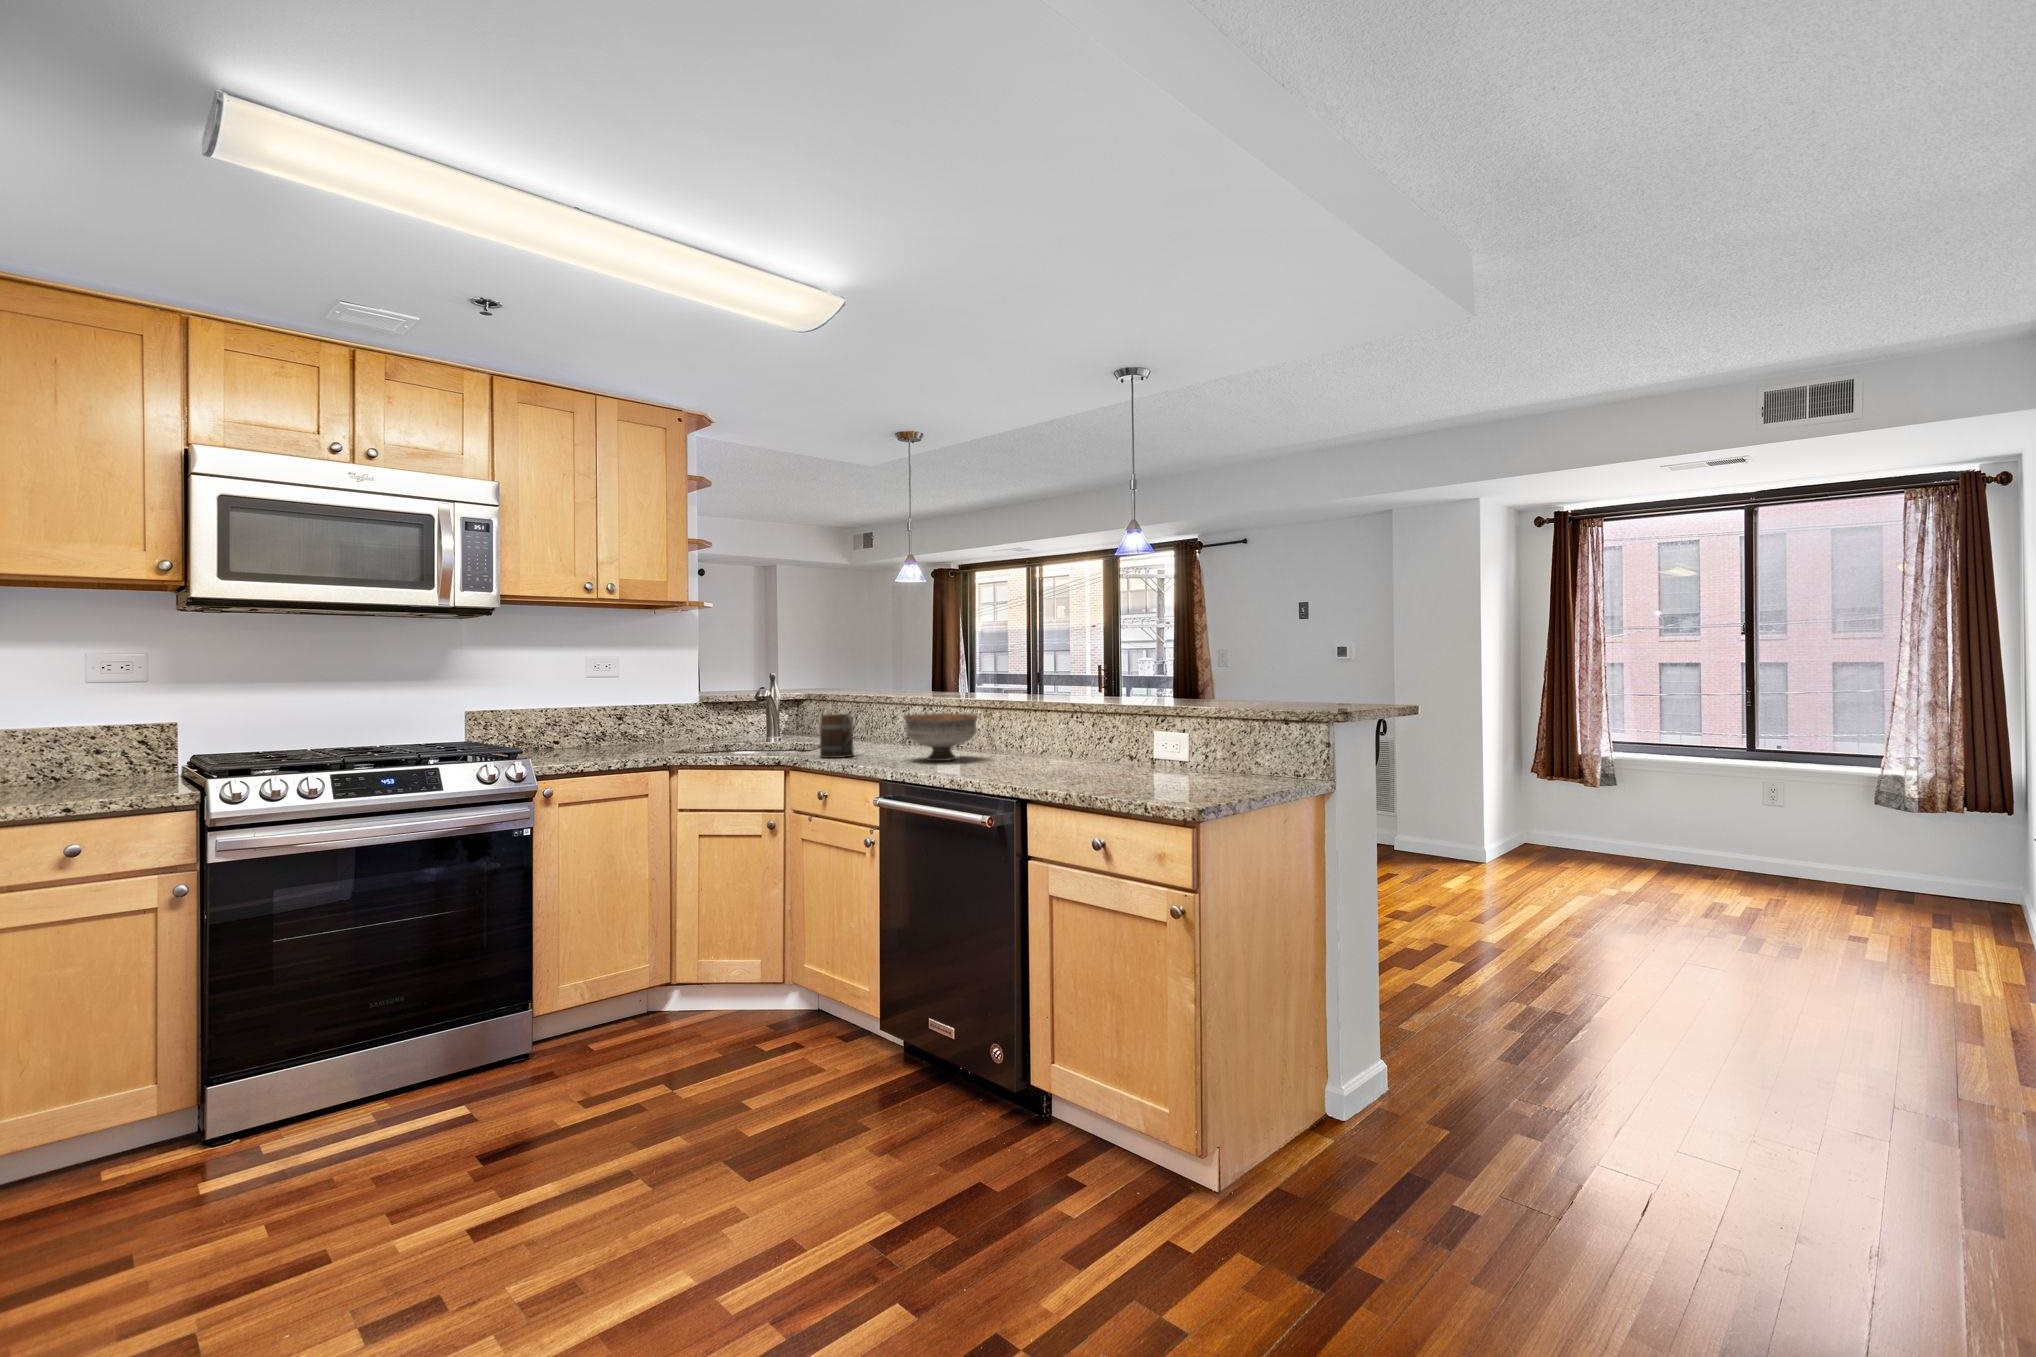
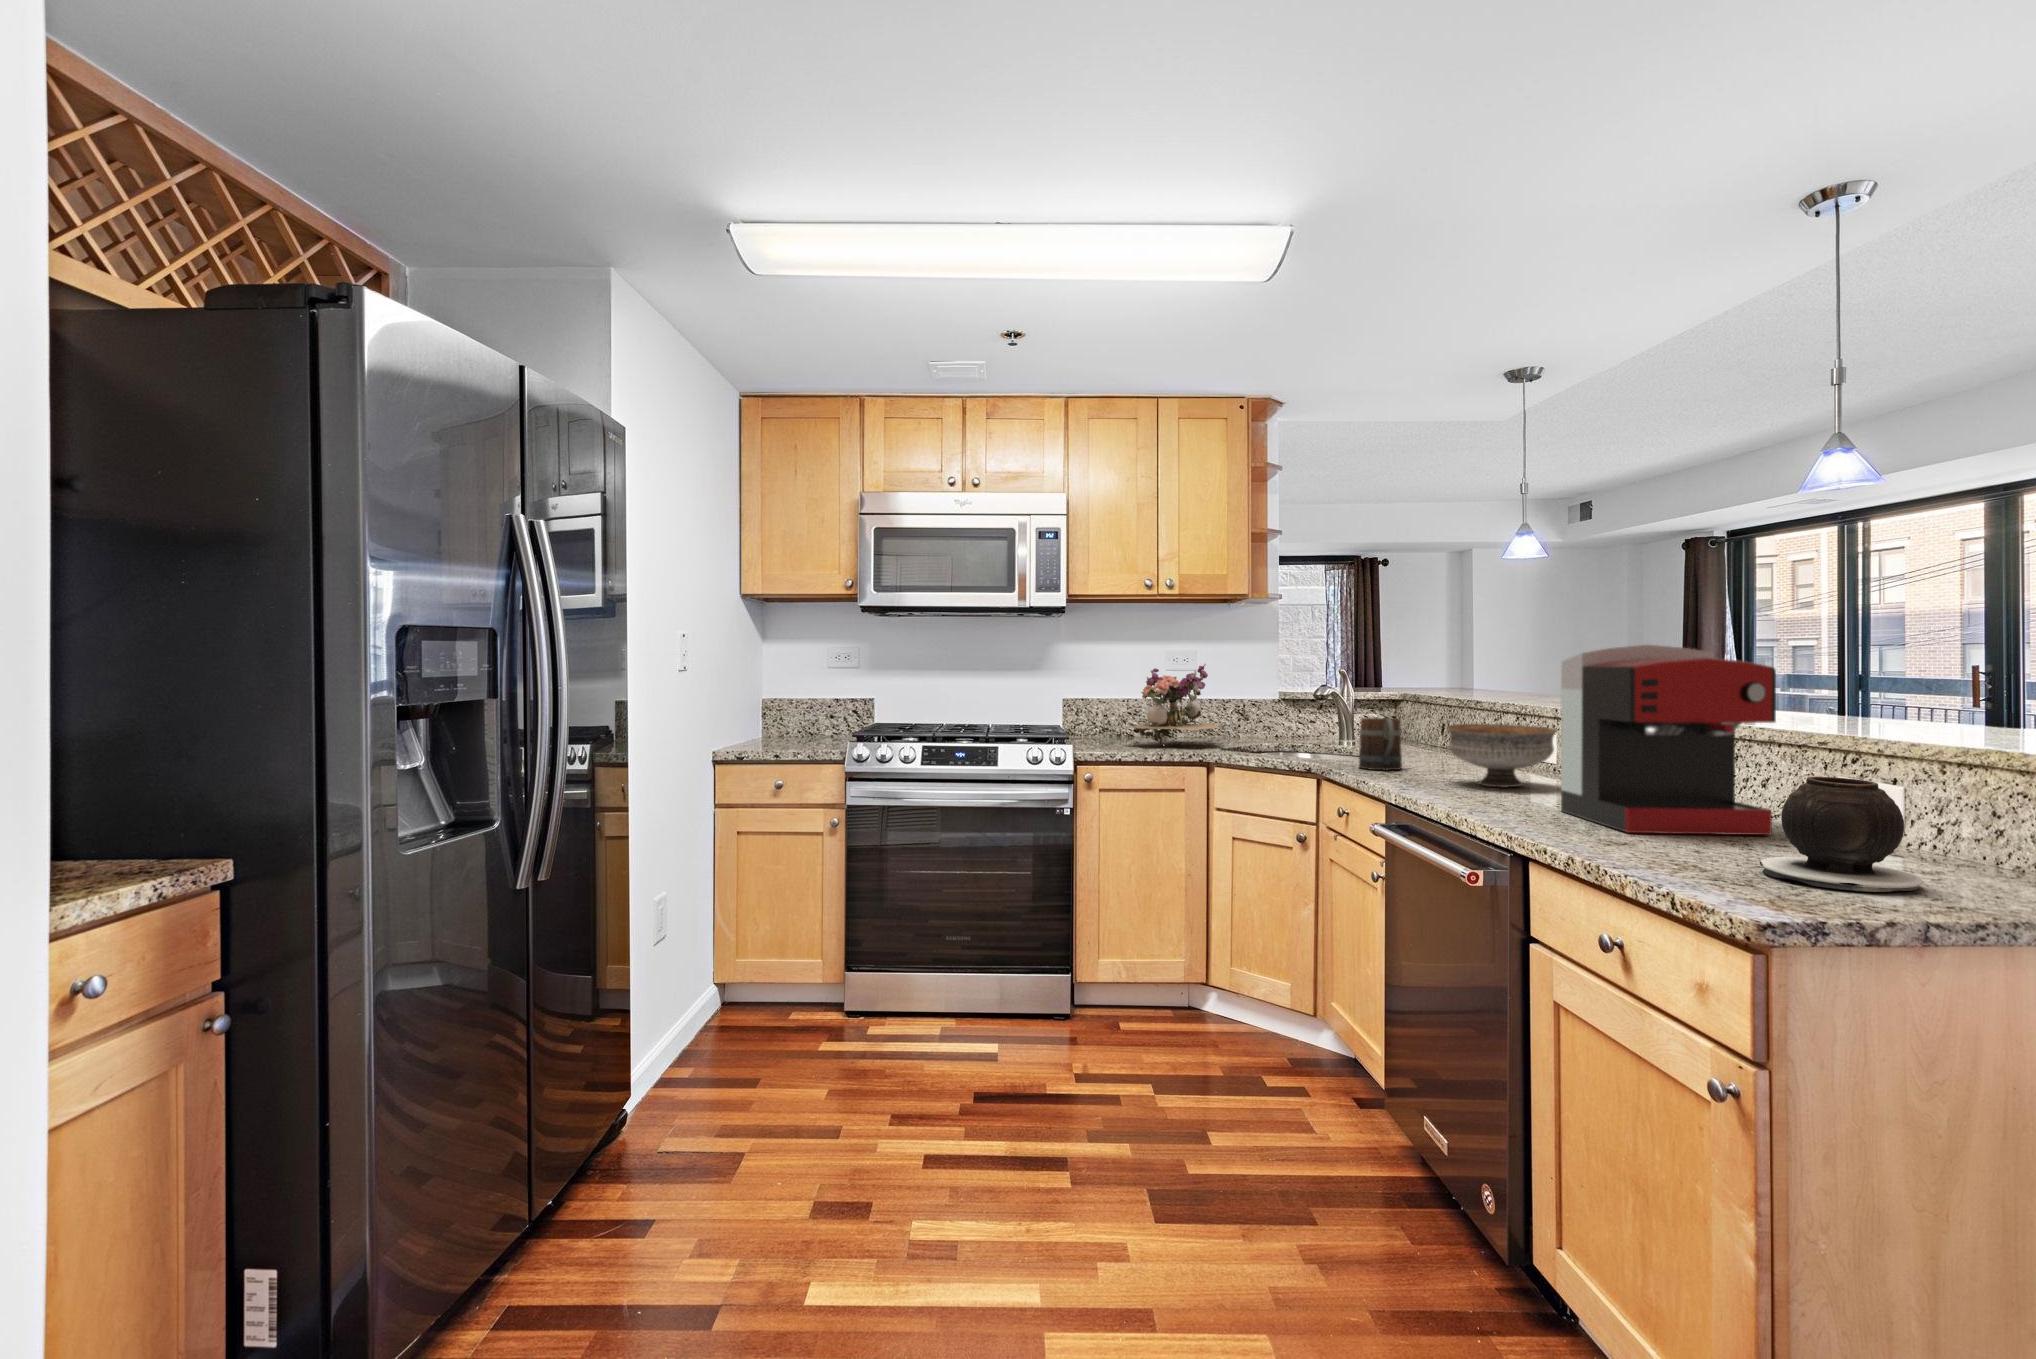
coffee maker: none [1007,652,1133,779] -> present [1561,645,1776,835]
flower arrangement: none [566,672,670,755] -> present [1127,664,1223,744]
vase: none [1160,729,1234,793] -> present [1760,777,1924,892]

